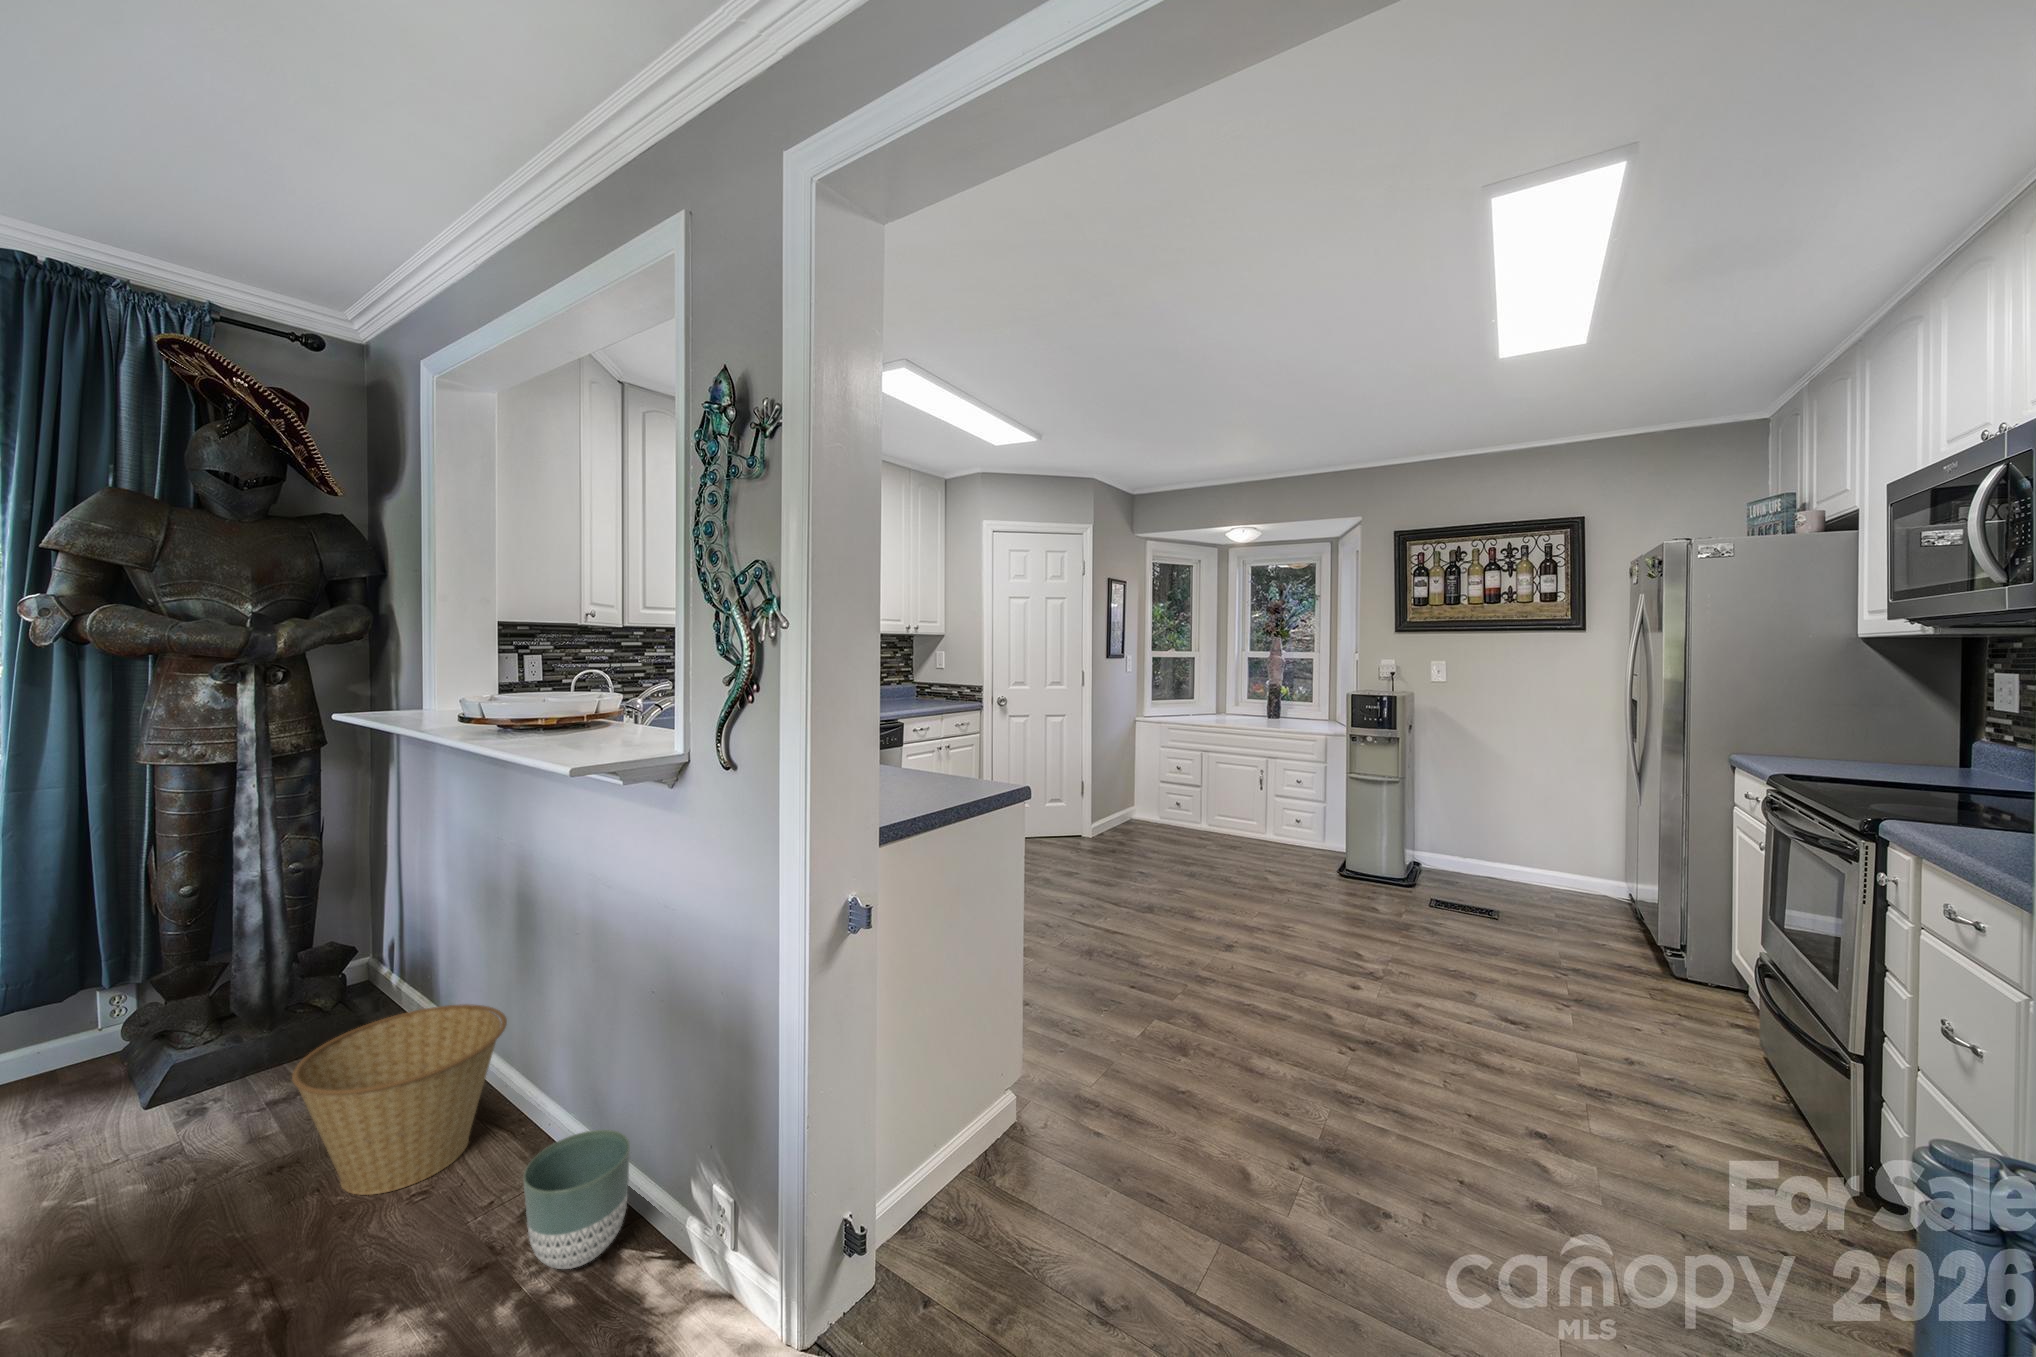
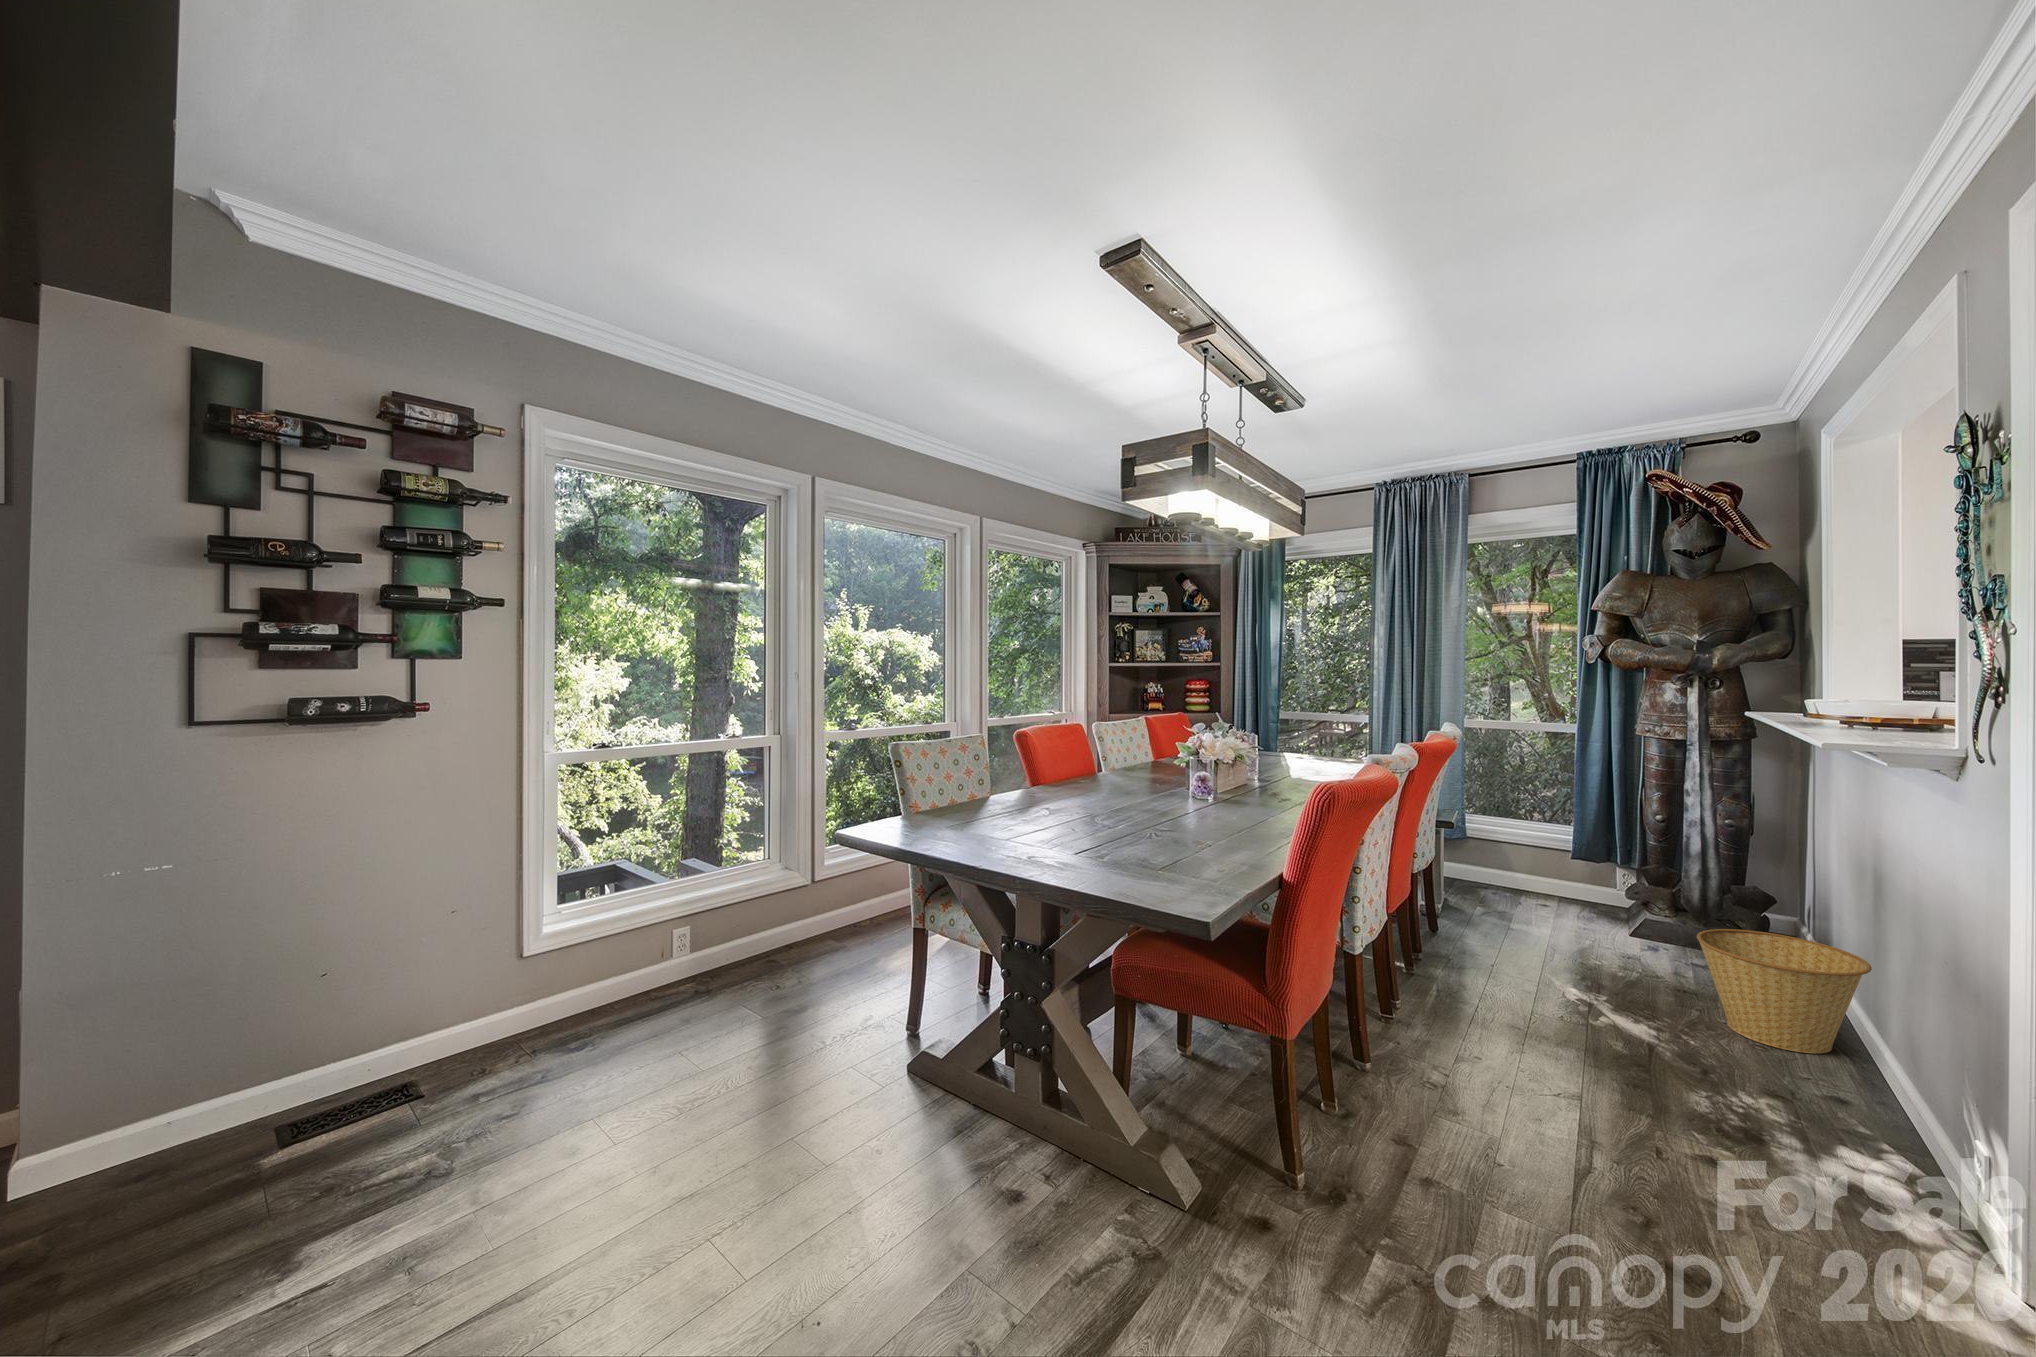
planter: present [523,1130,630,1269] -> none [1836,1050,1952,1157]

